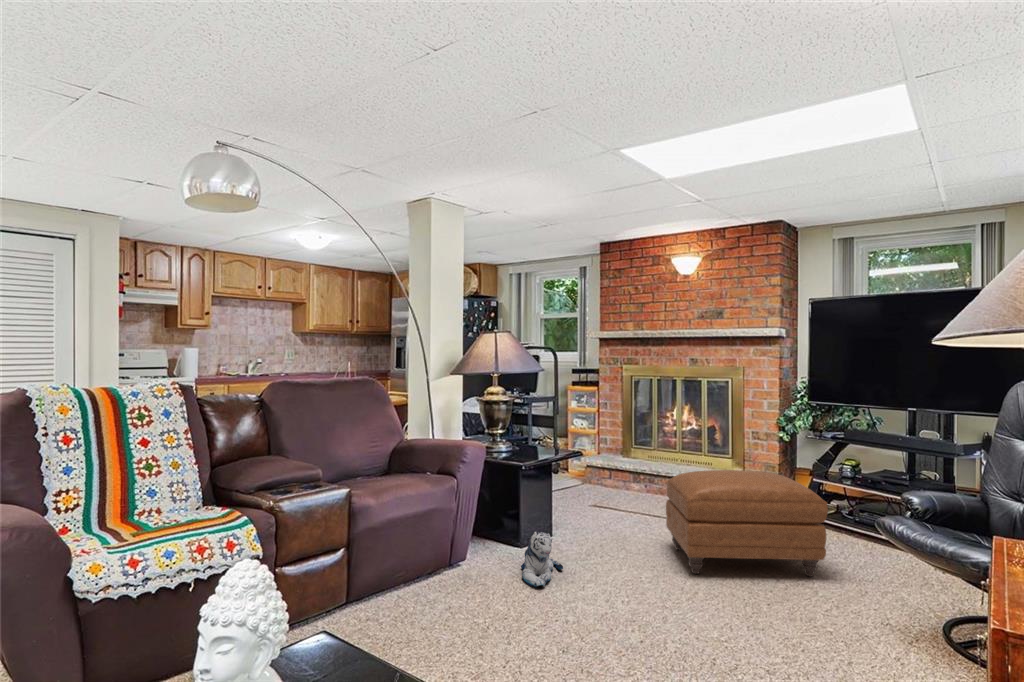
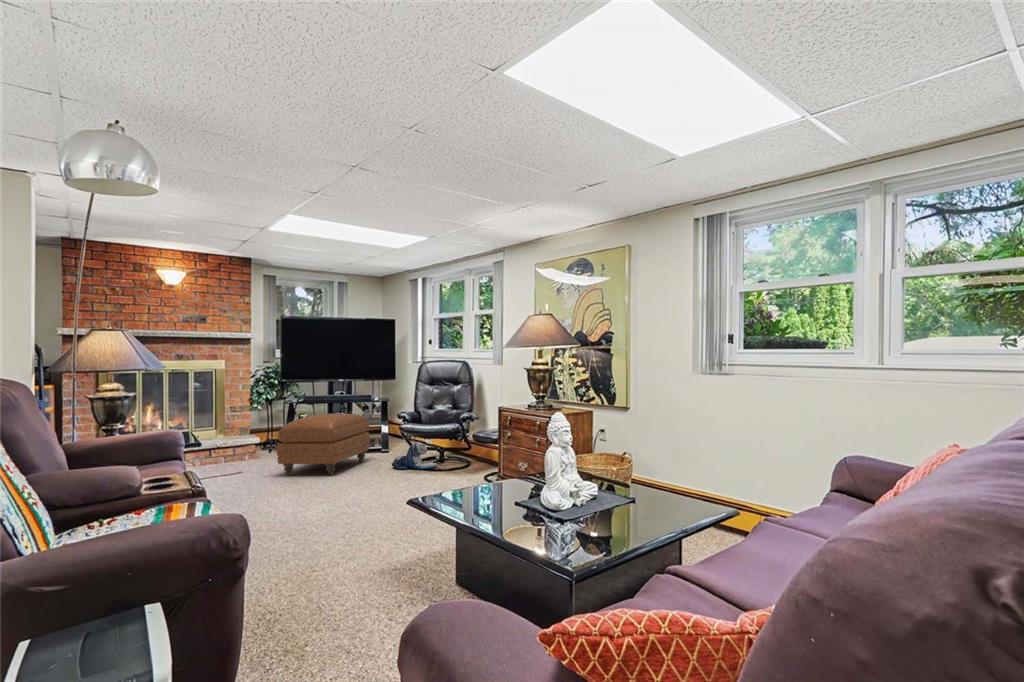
plush toy: present [521,532,563,587] -> present [392,442,437,470]

